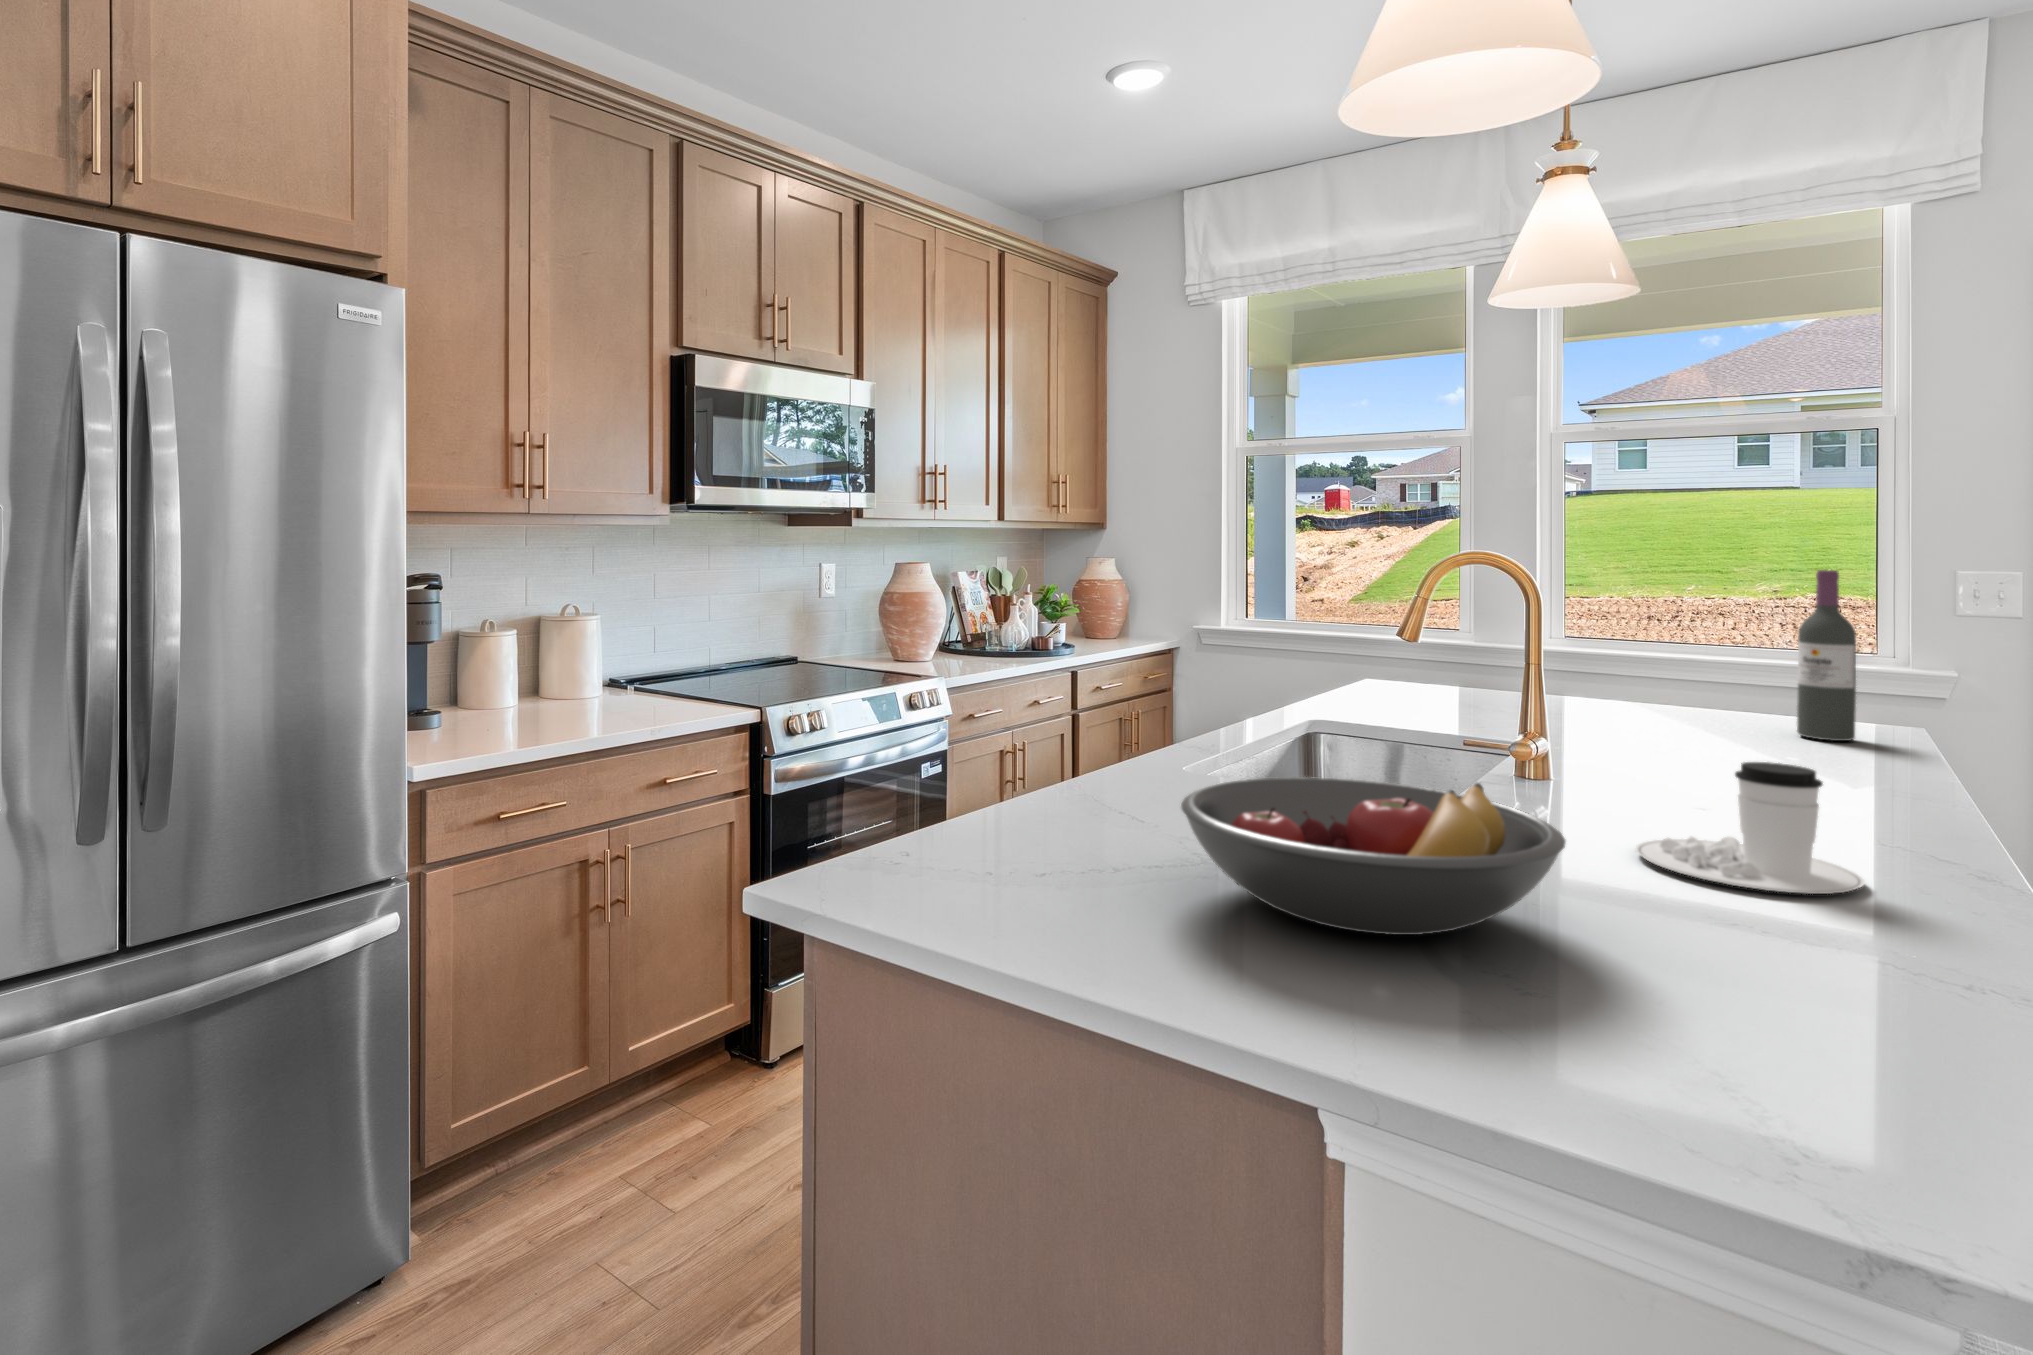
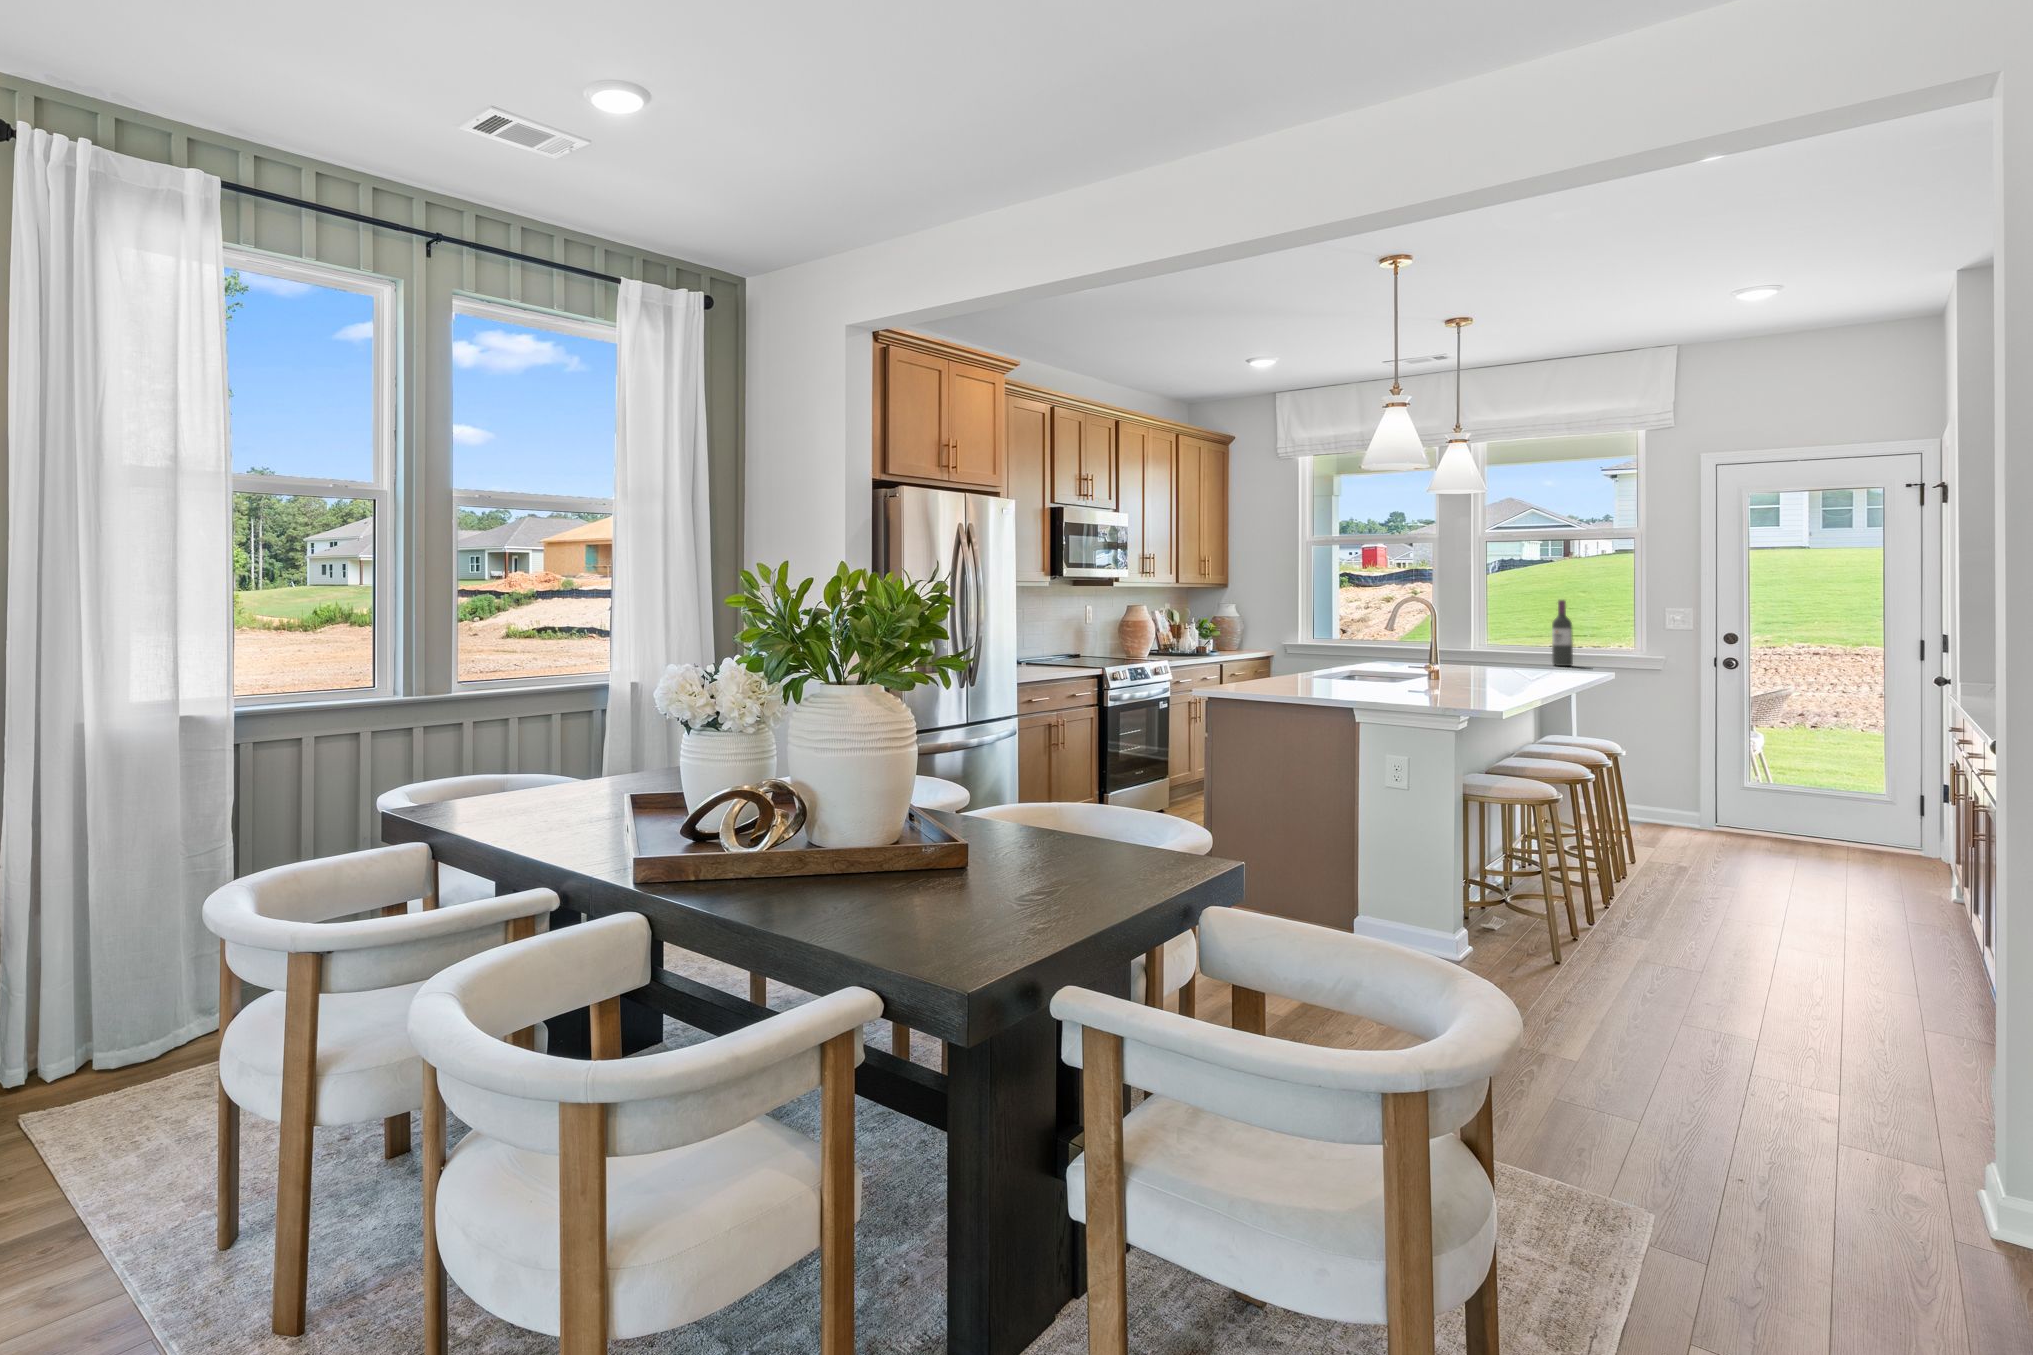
coffee cup: present [1636,762,1865,894] -> none [1459,650,1518,682]
fruit bowl: present [1181,777,1566,935] -> none [1326,651,1427,685]

